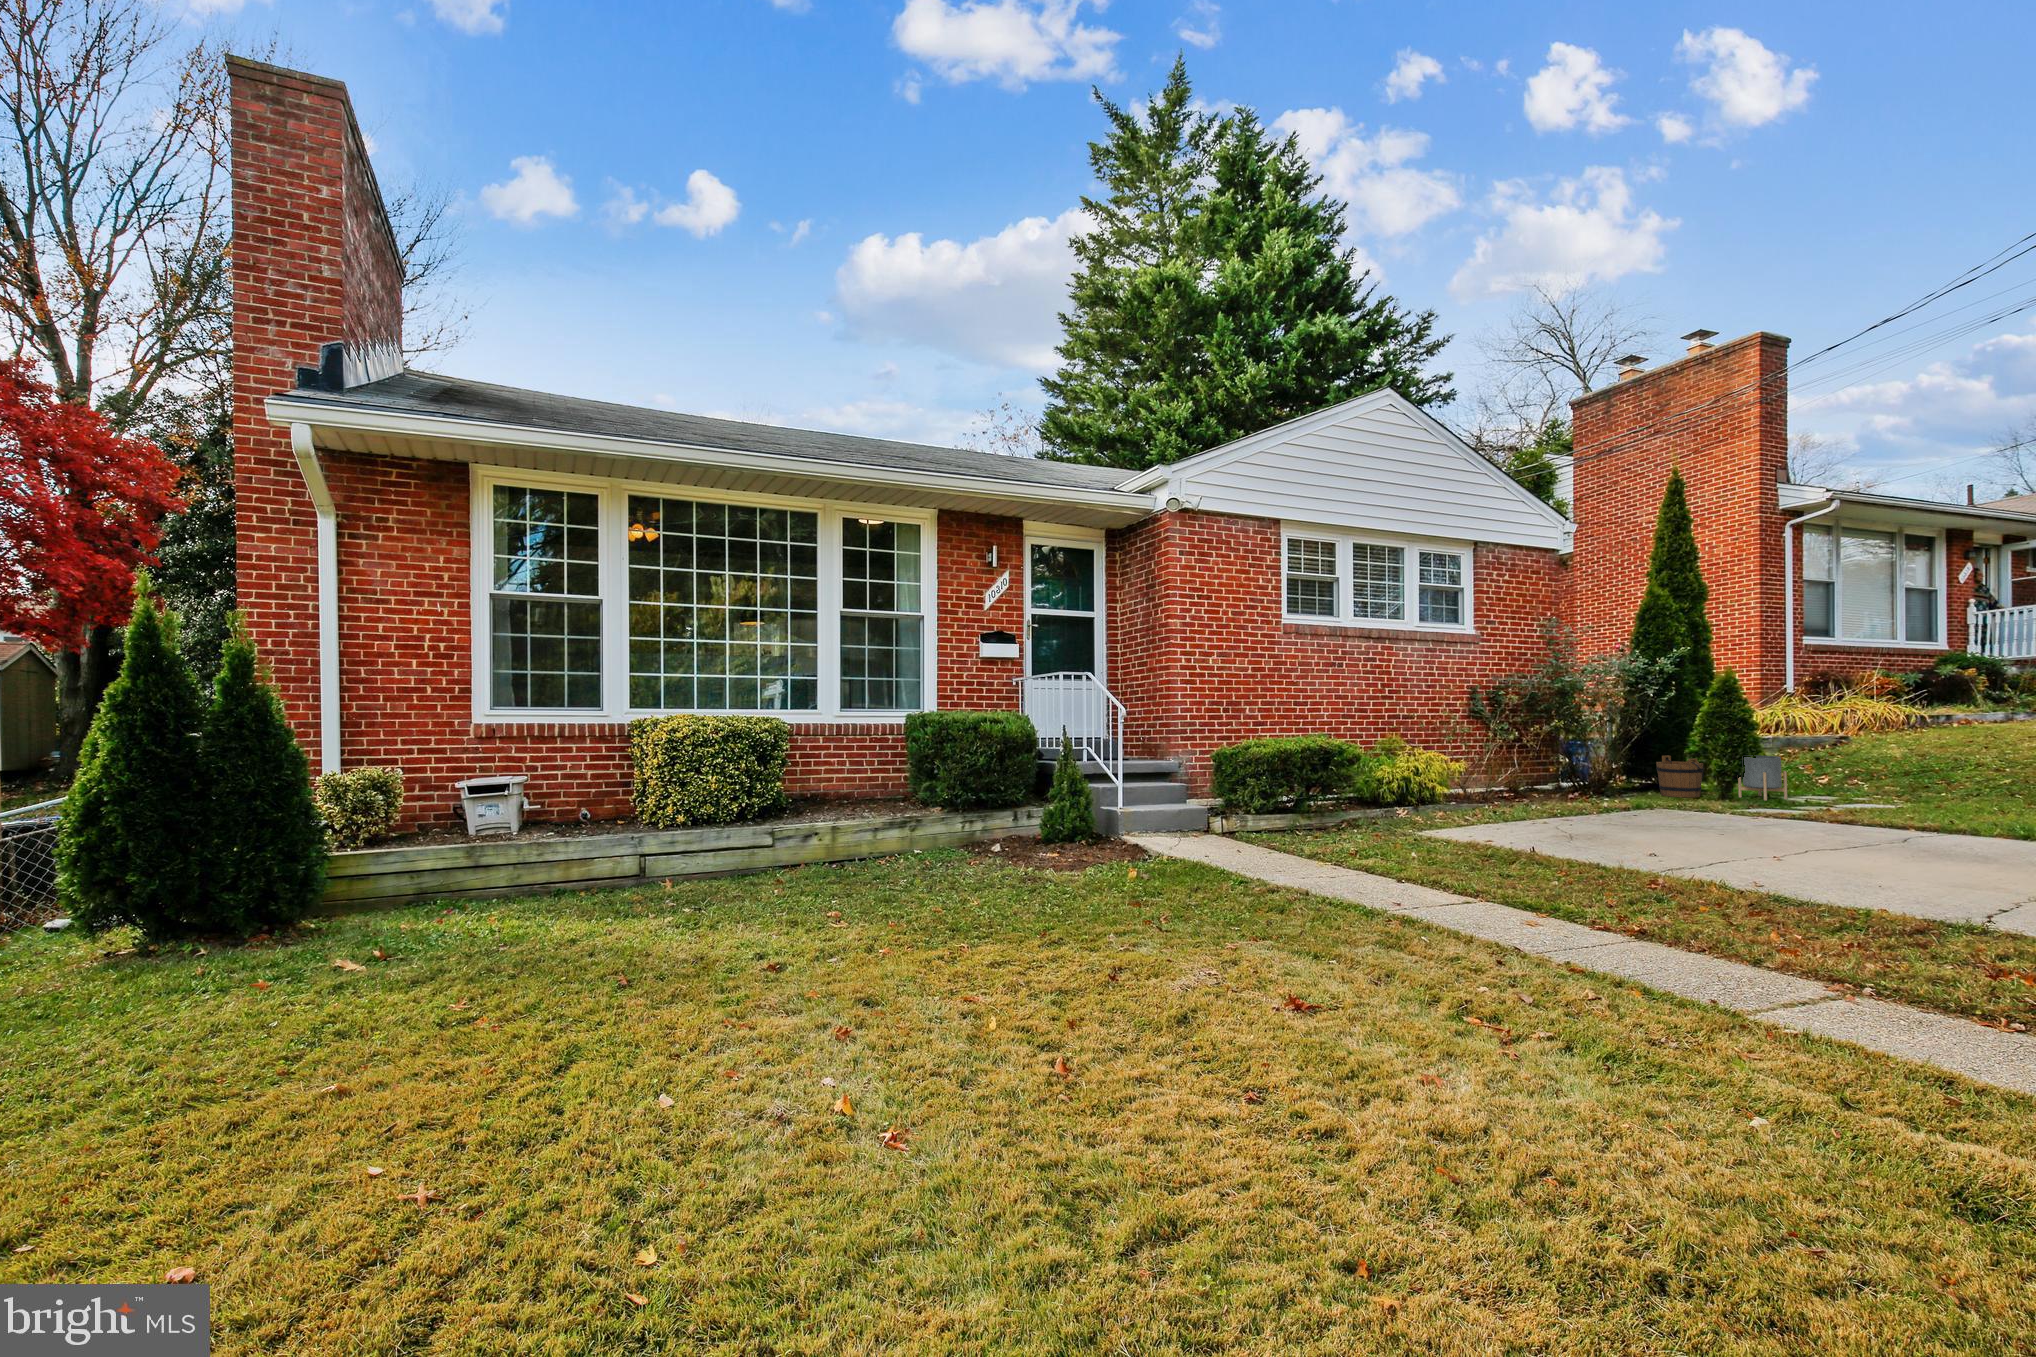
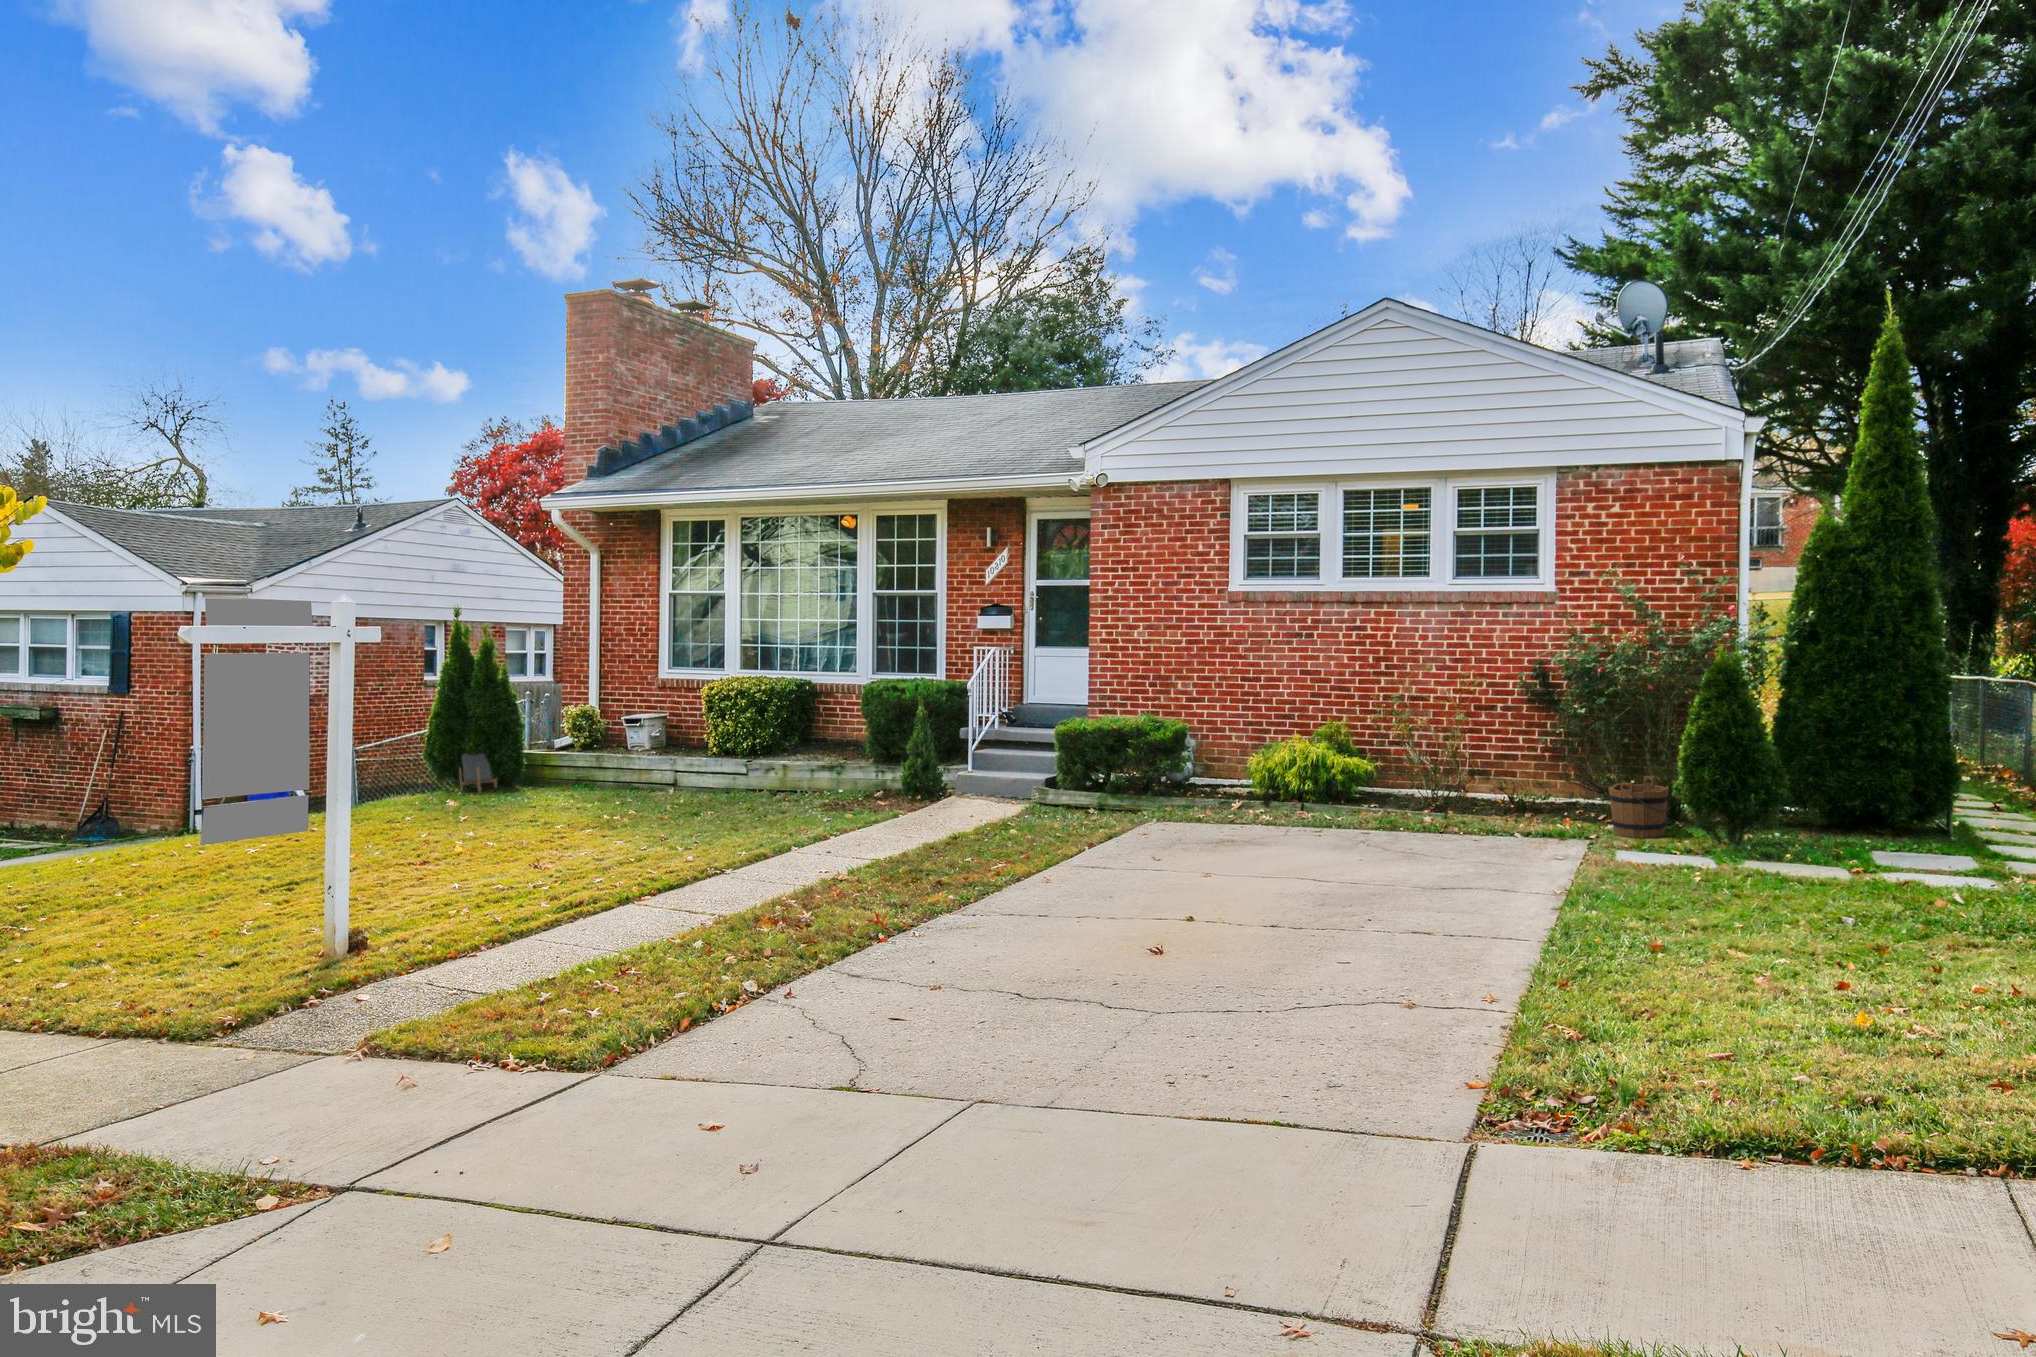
planter: present [1738,756,1787,801] -> present [459,754,497,791]

